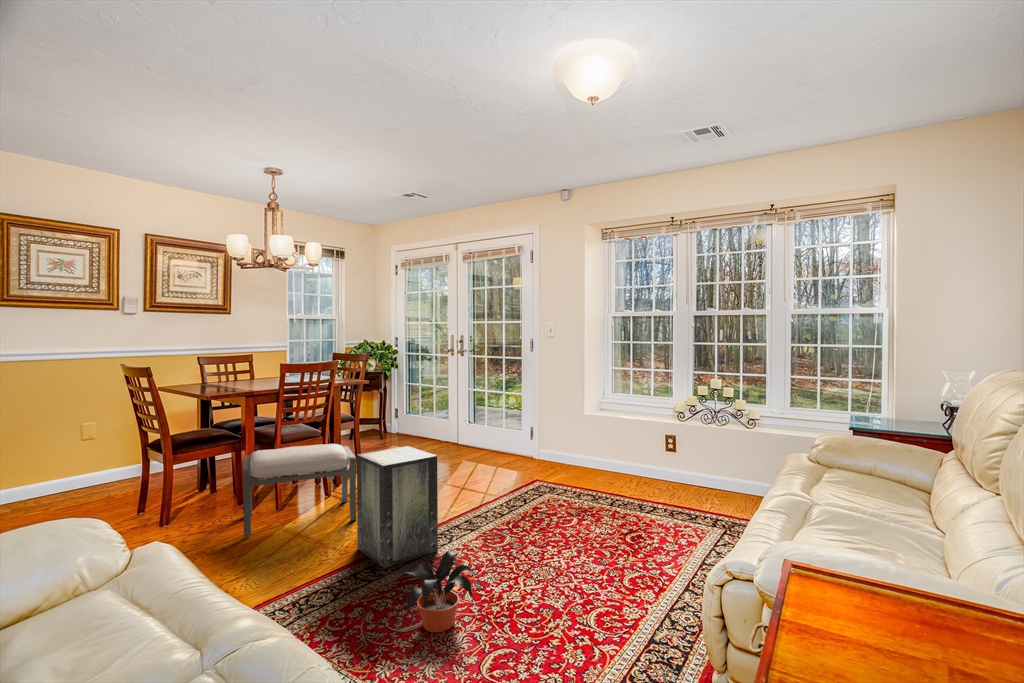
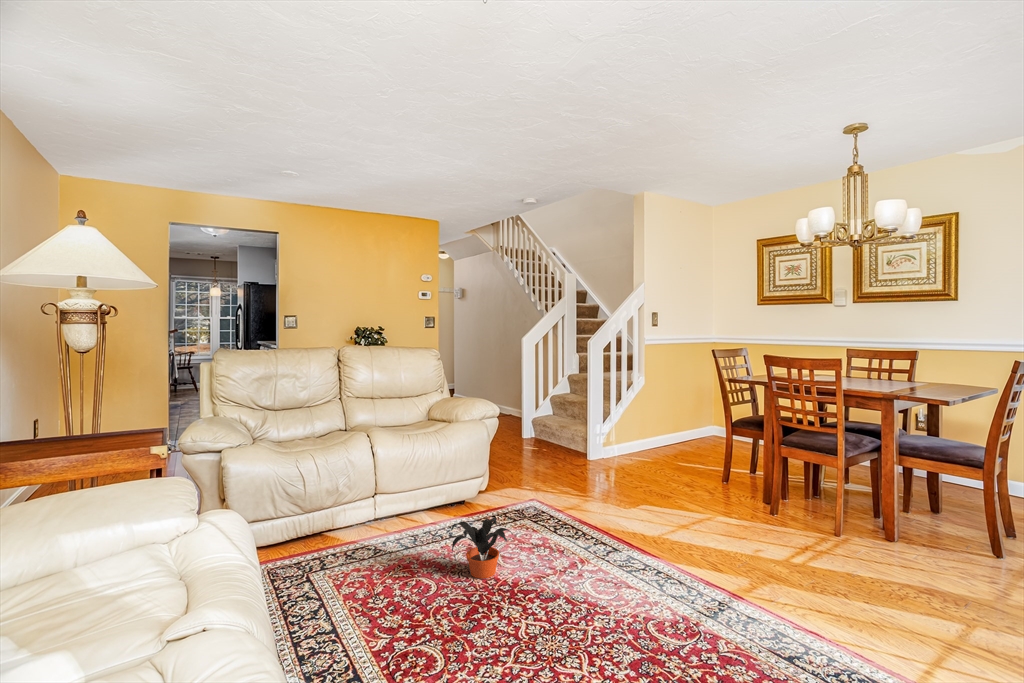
ottoman: present [243,444,356,537] -> none [679,445,797,548]
storage box: present [357,446,438,568] -> none [590,456,678,586]

